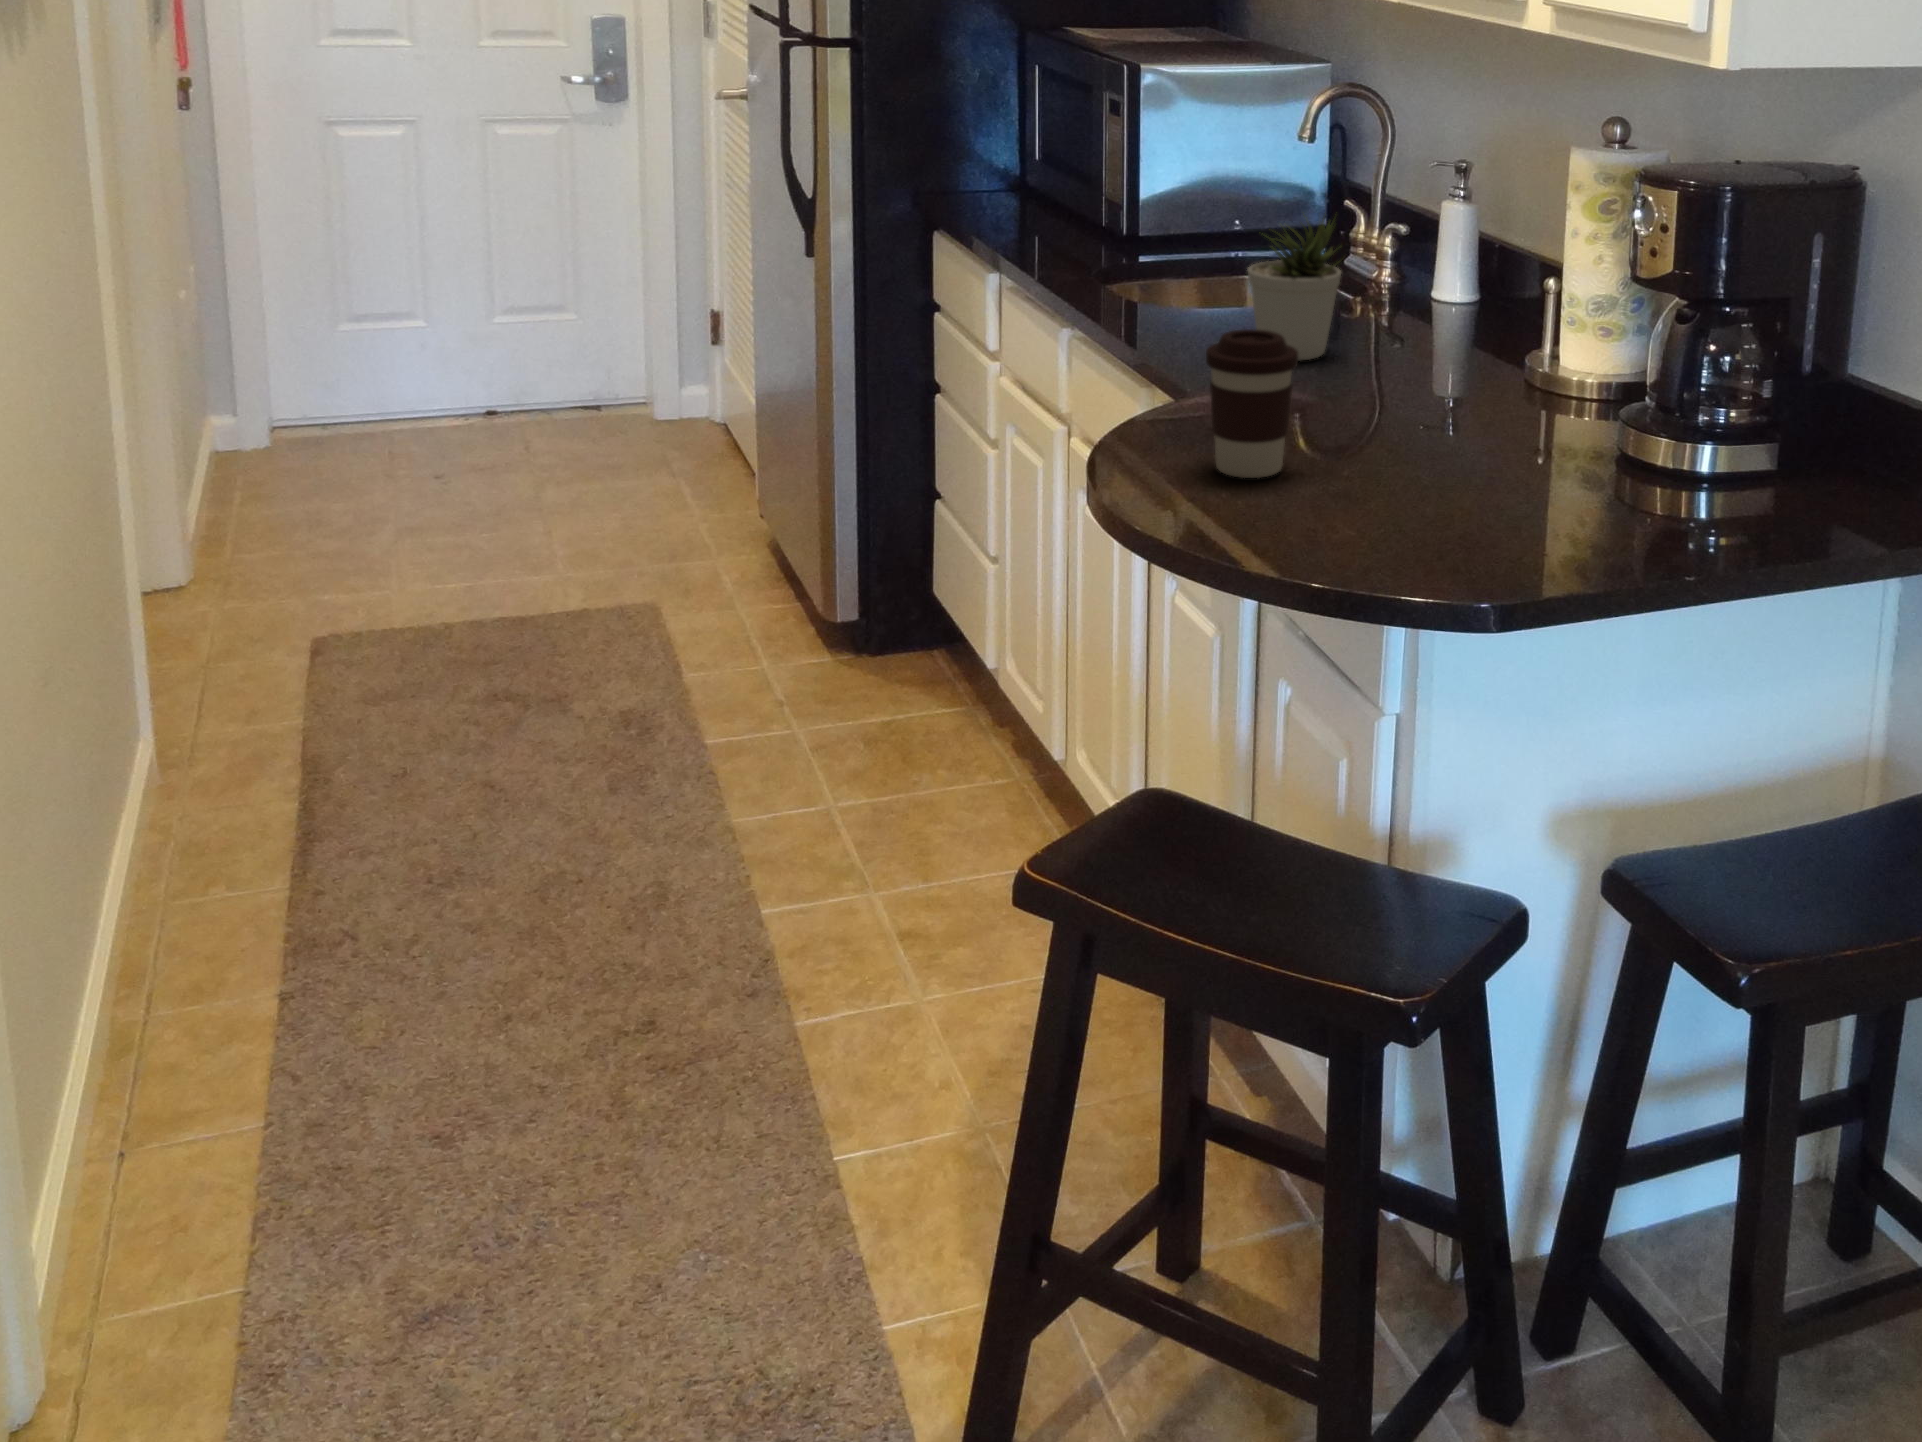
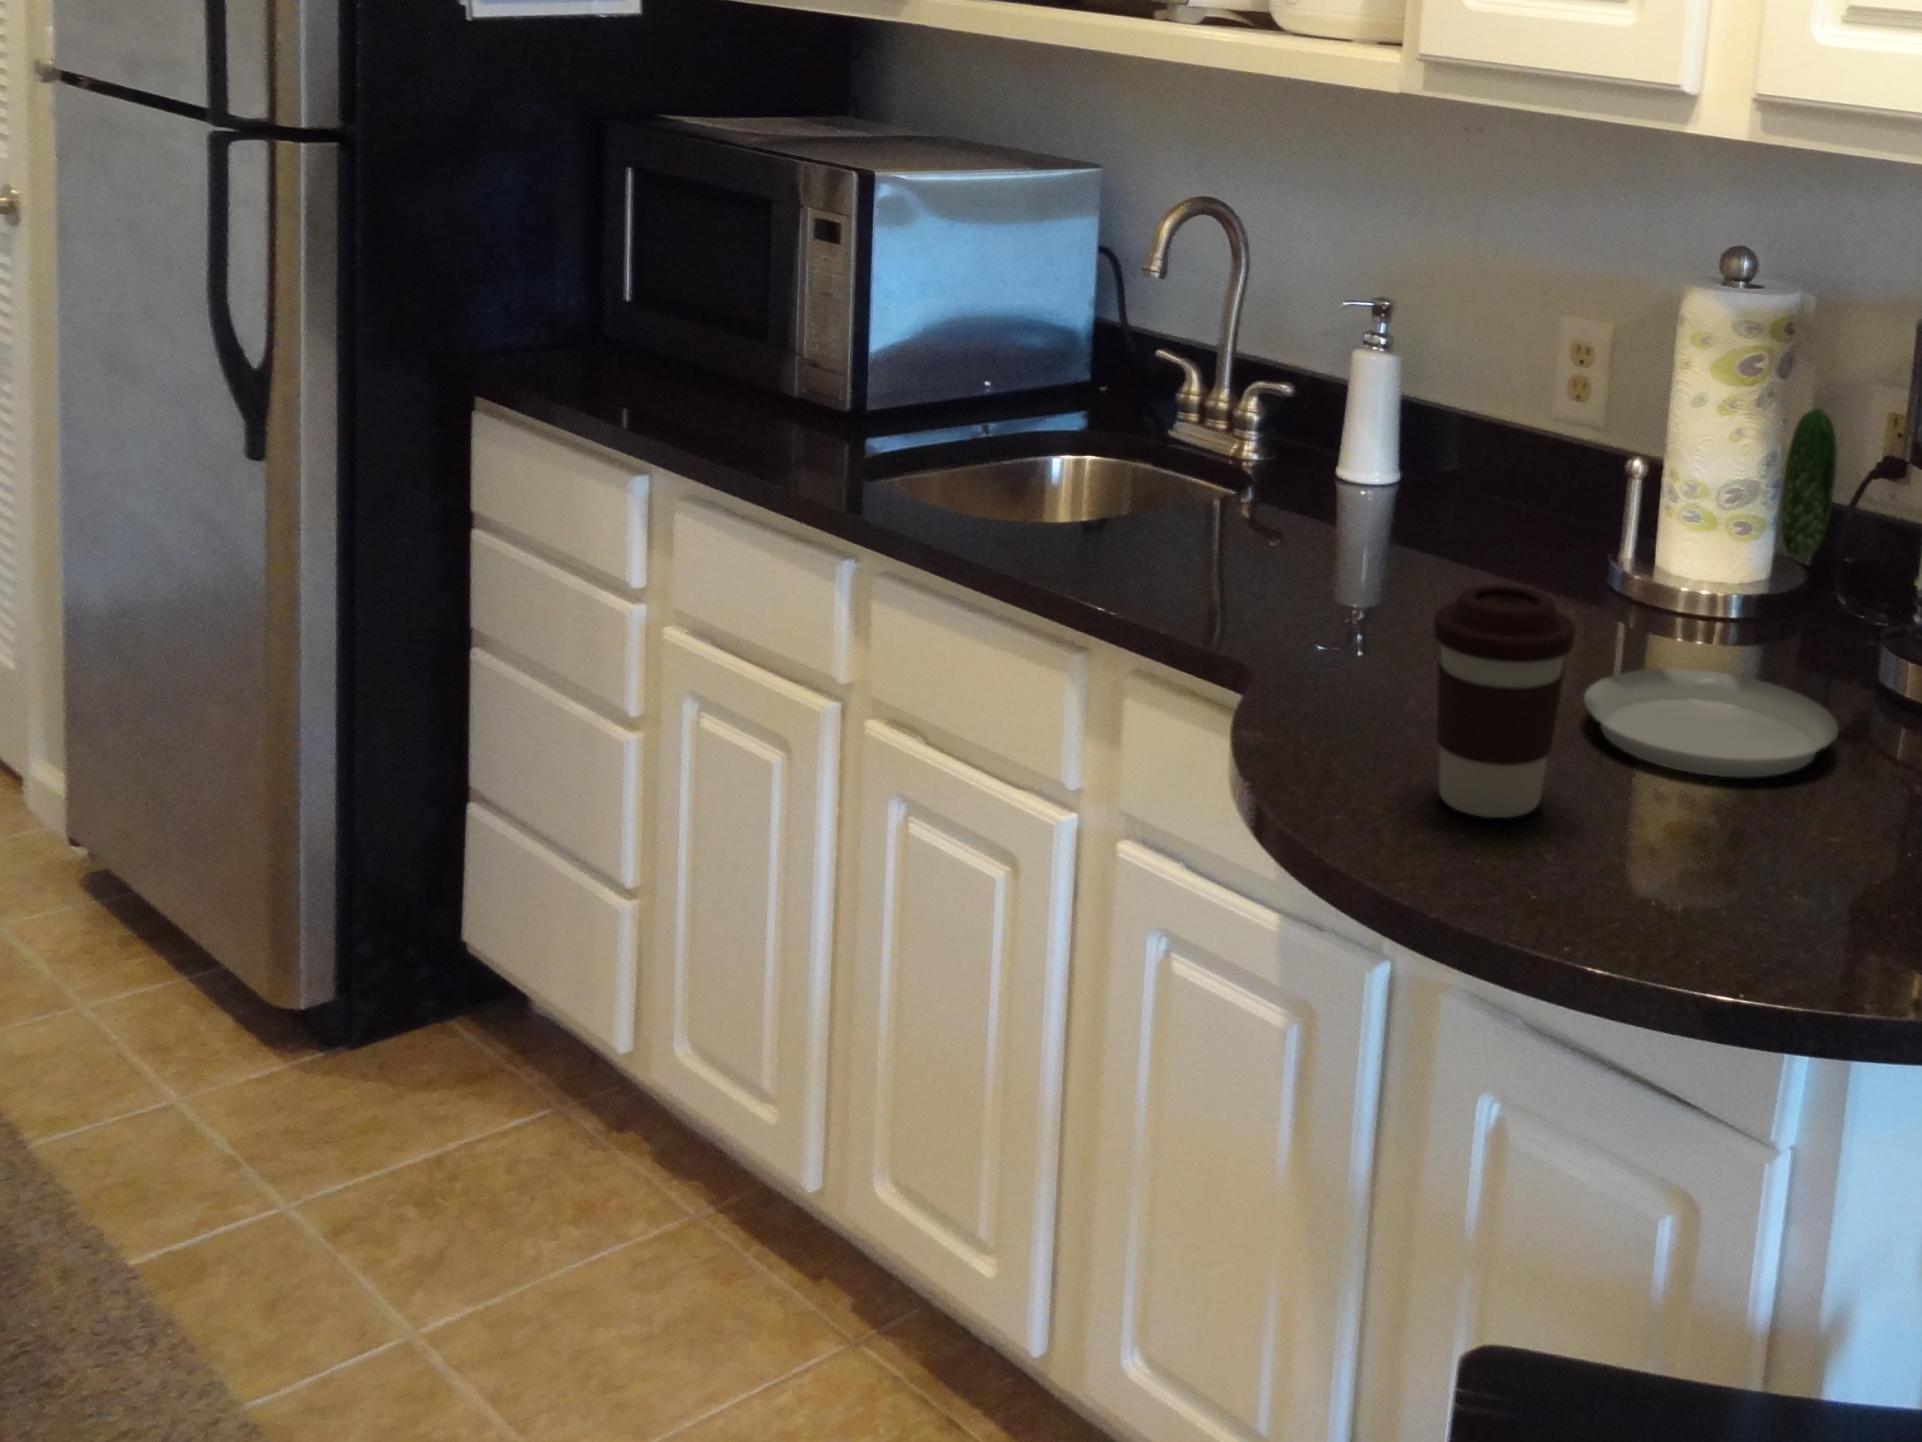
potted plant: present [1248,216,1341,361] -> none [1208,381,1351,595]
plate: none [1371,231,1569,481] -> present [1584,408,1839,777]

